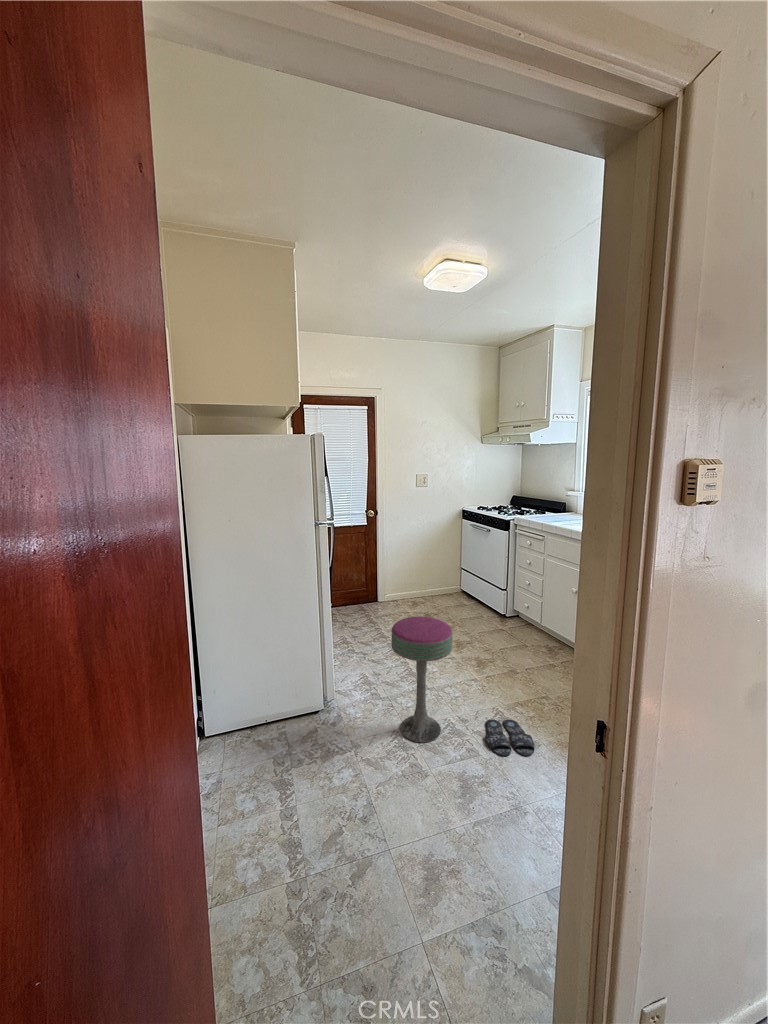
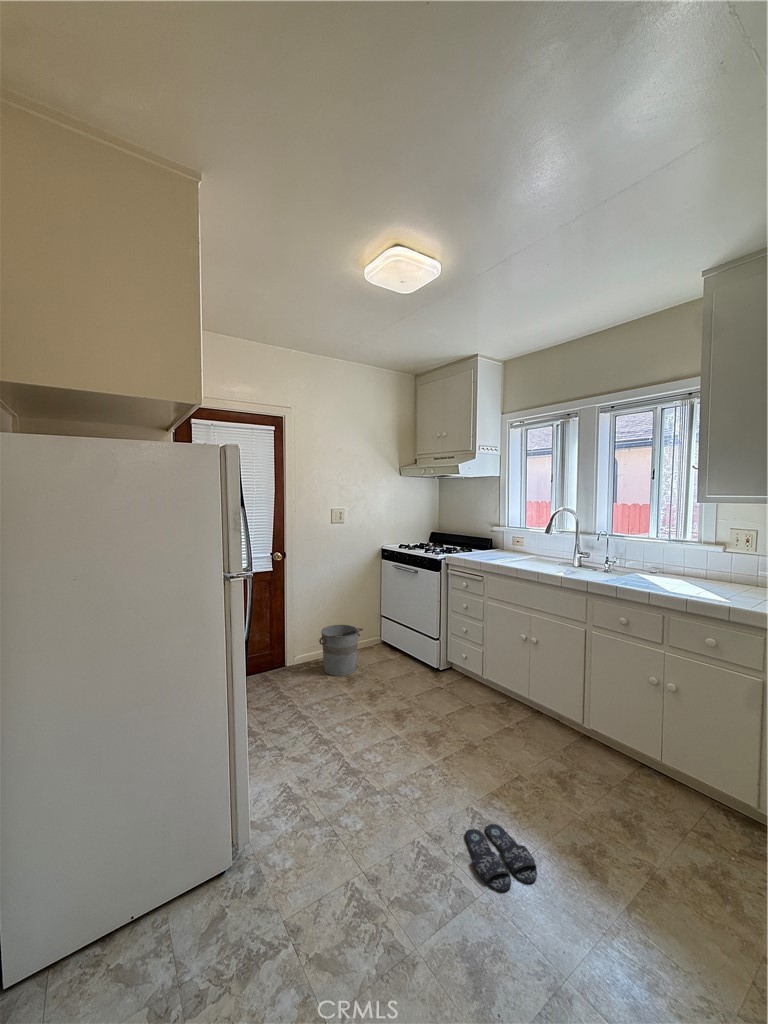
bucket: none [405,572,441,612] -> present [319,625,363,676]
bar stool: present [391,617,453,743] -> none [343,702,429,897]

